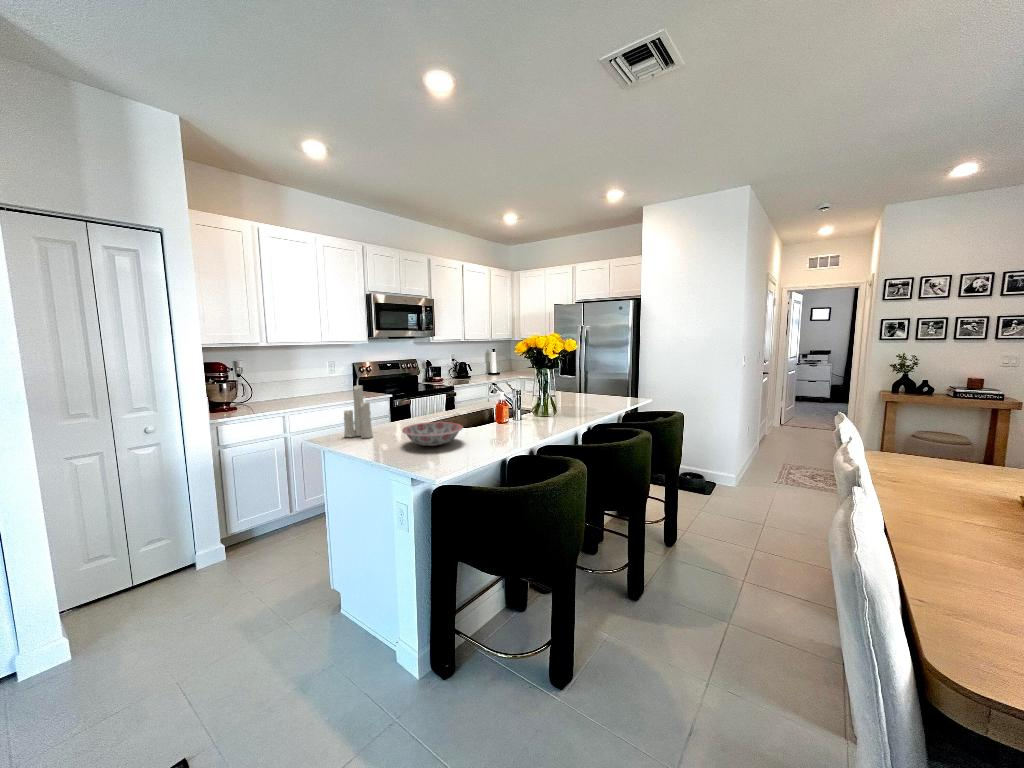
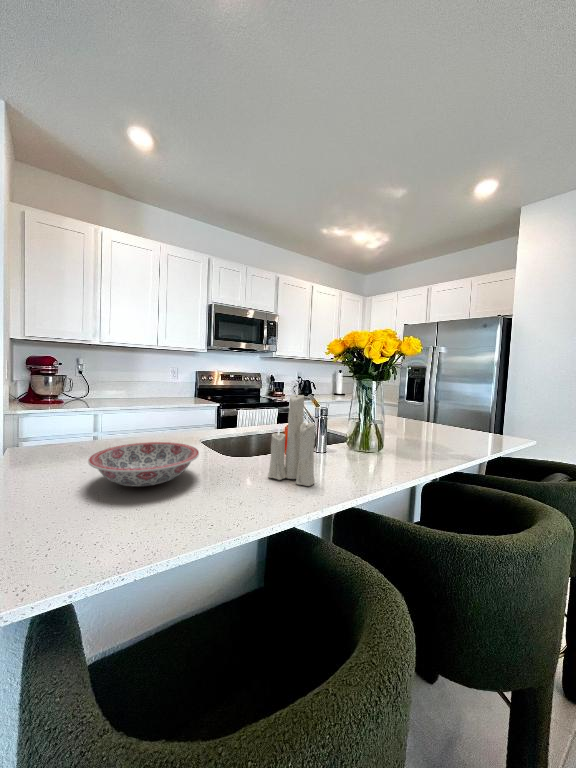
candle: present [344,382,373,438] -> present [268,385,315,486]

